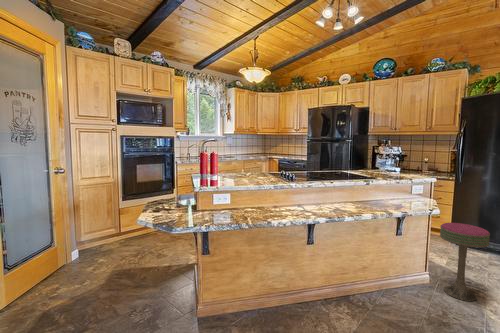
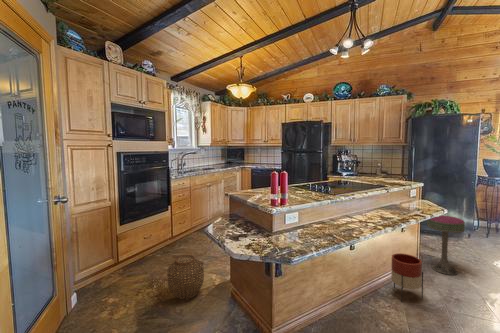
woven basket: none [142,231,177,270] -> present [167,255,204,299]
planter: none [362,260,398,317] -> present [391,253,423,302]

